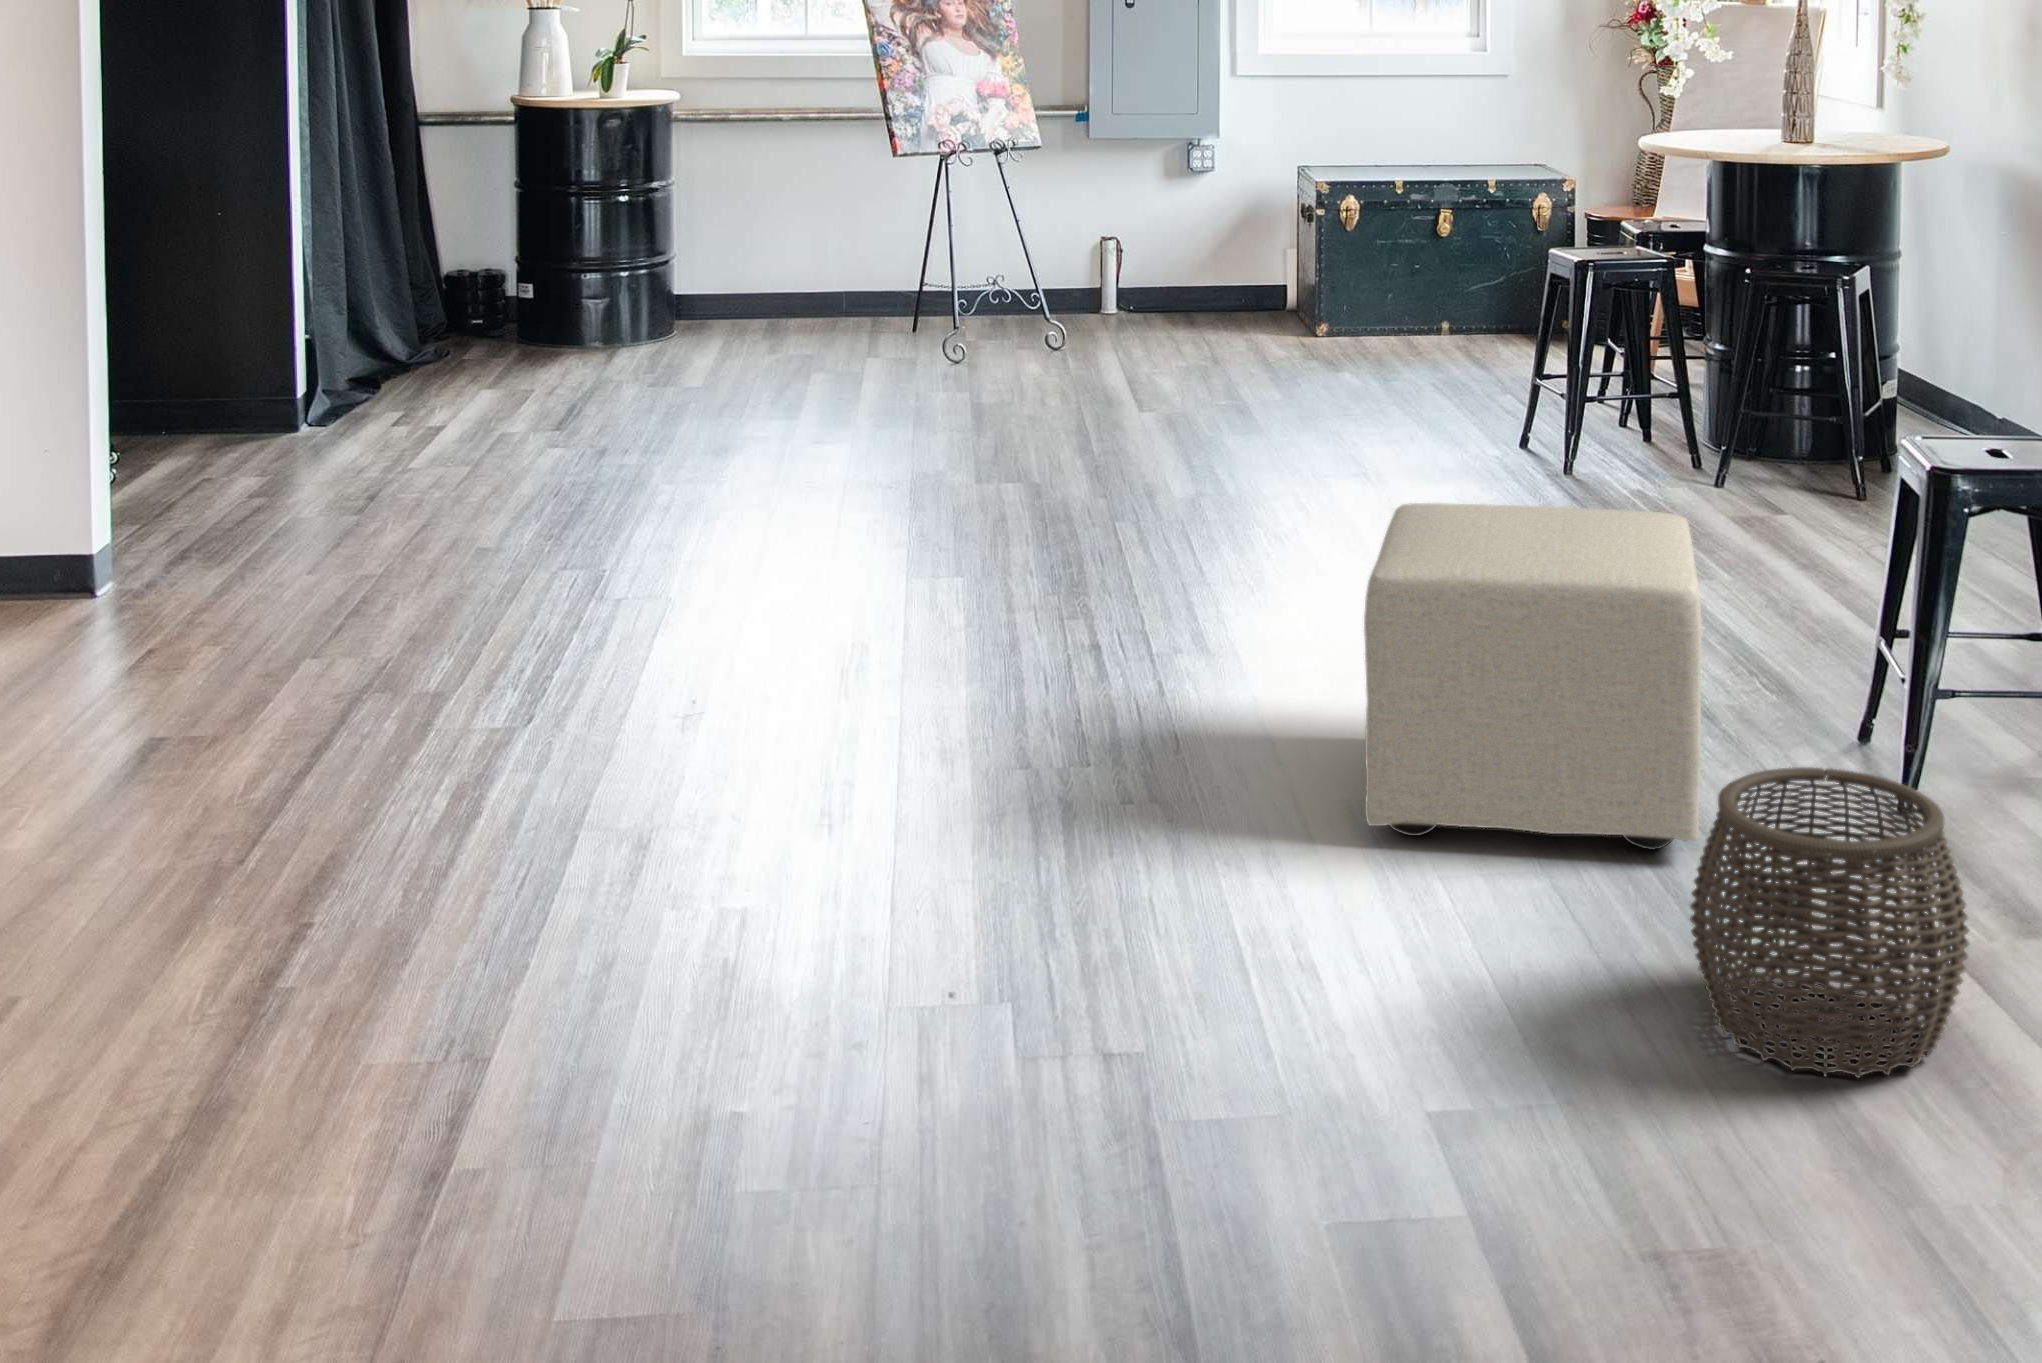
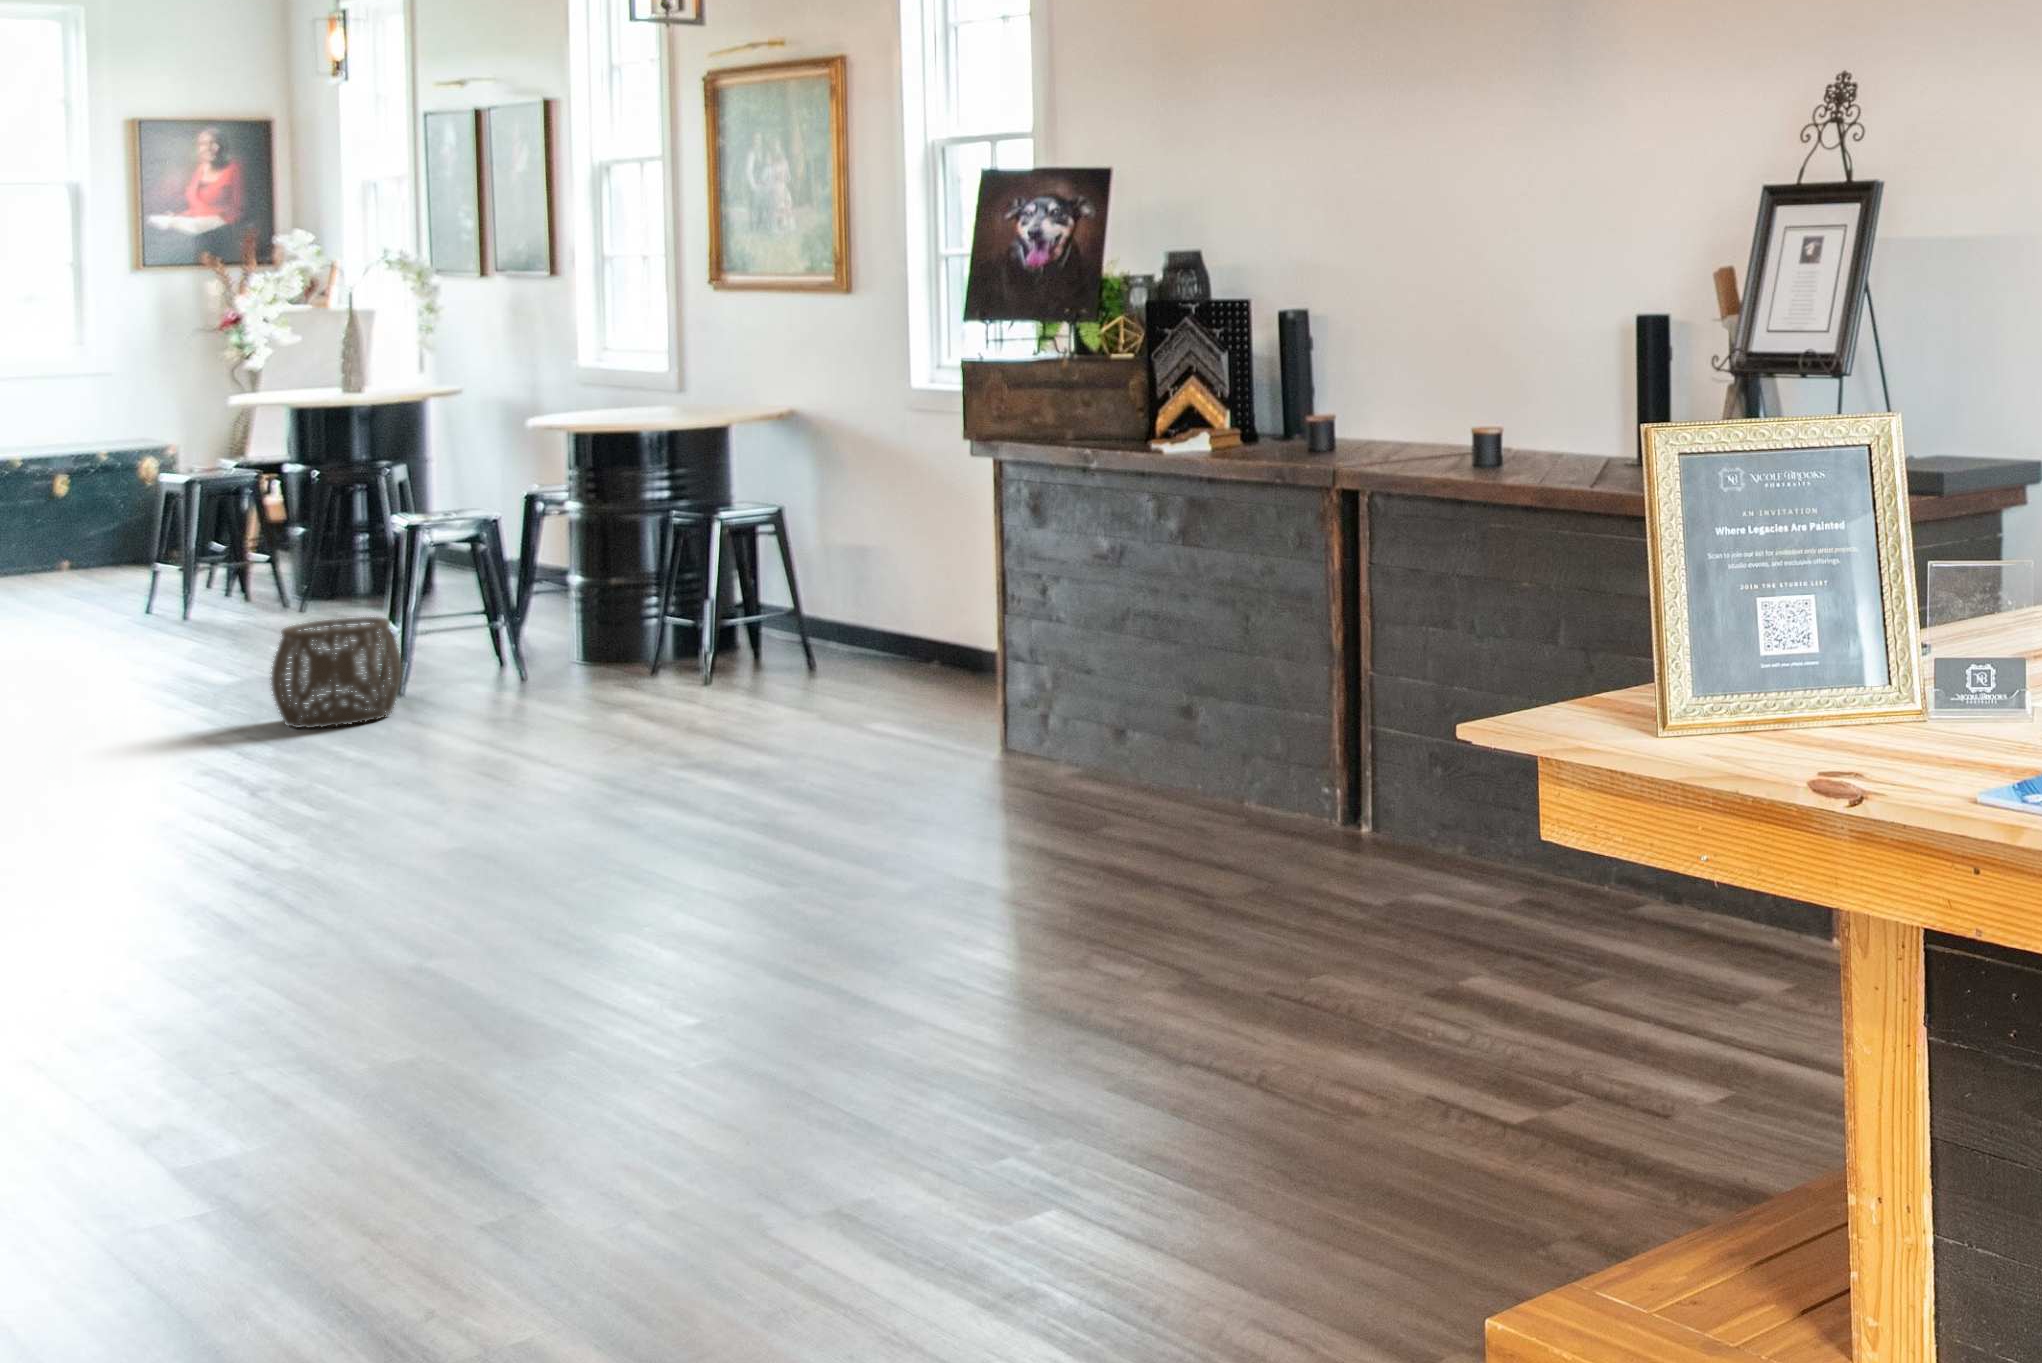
ottoman: present [1364,503,1702,849] -> none [75,558,278,719]

